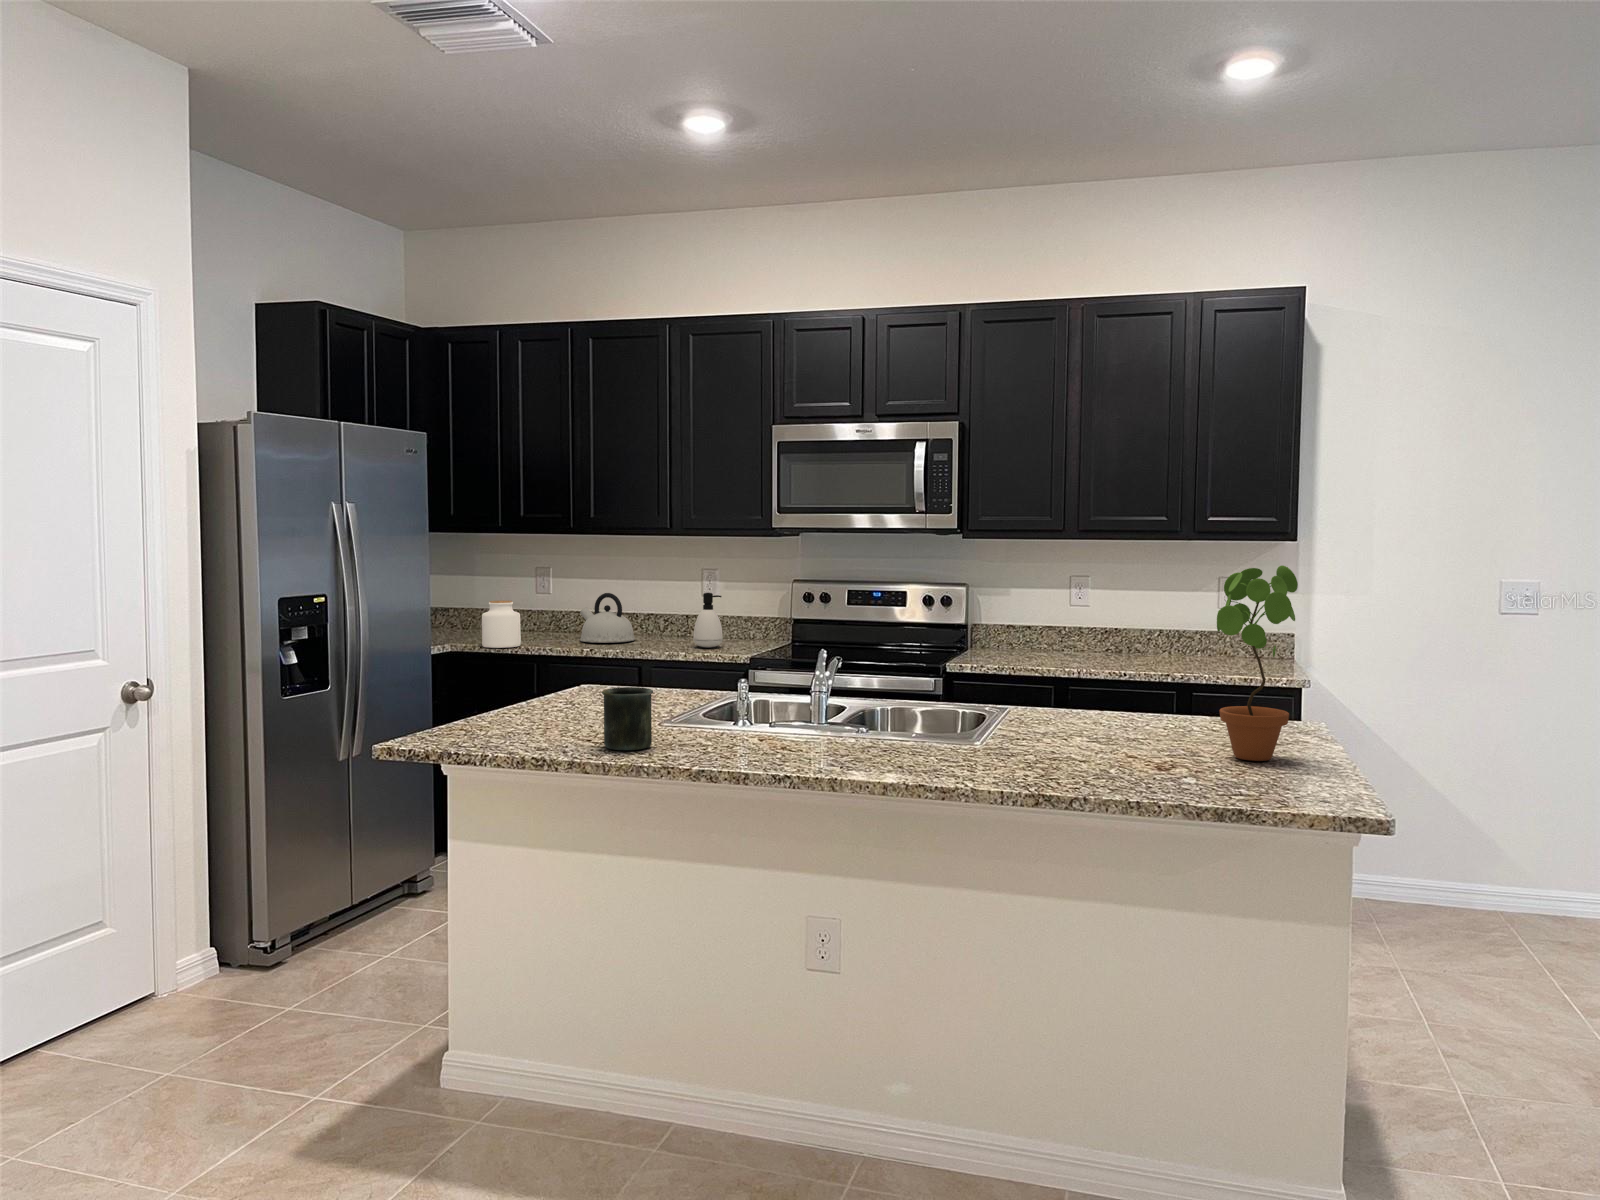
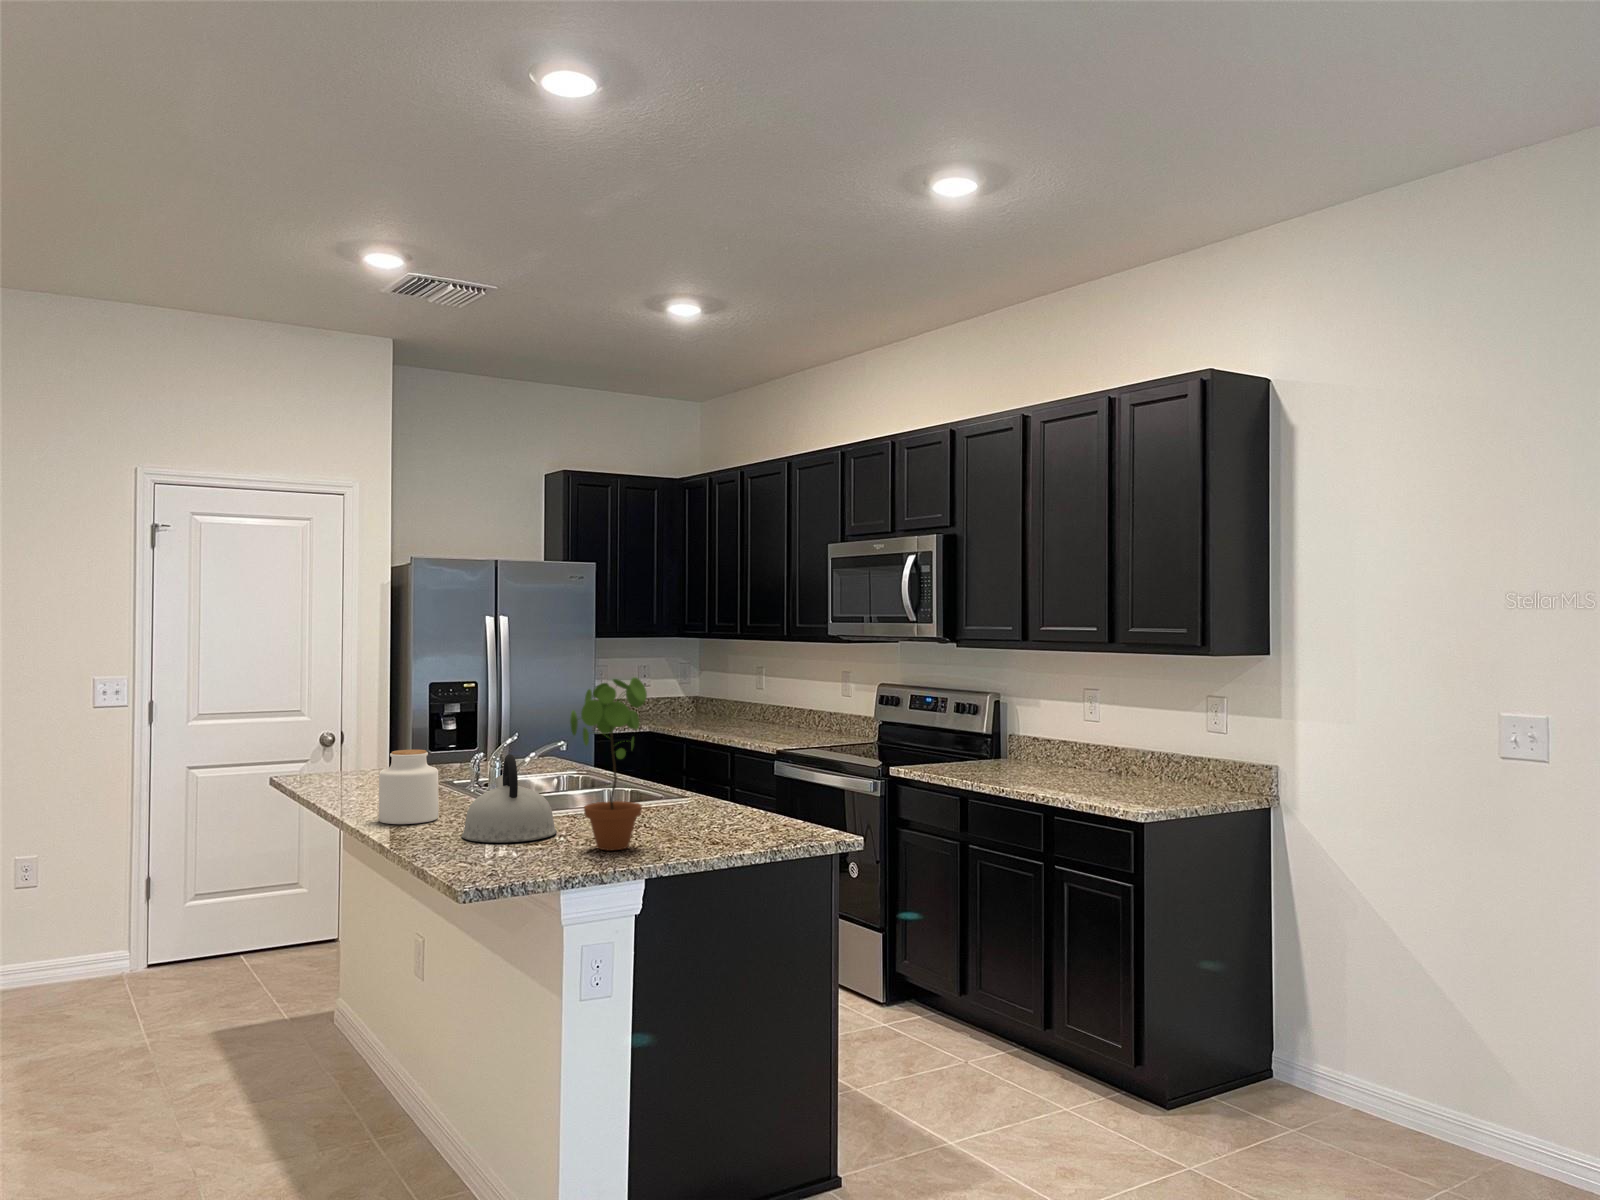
kettle: present [580,593,635,643] -> present [462,754,557,842]
soap dispenser: present [693,593,723,648] -> none [791,692,817,740]
jar: present [482,600,521,648] -> present [379,750,439,824]
mug: present [602,687,653,750] -> none [329,749,368,791]

